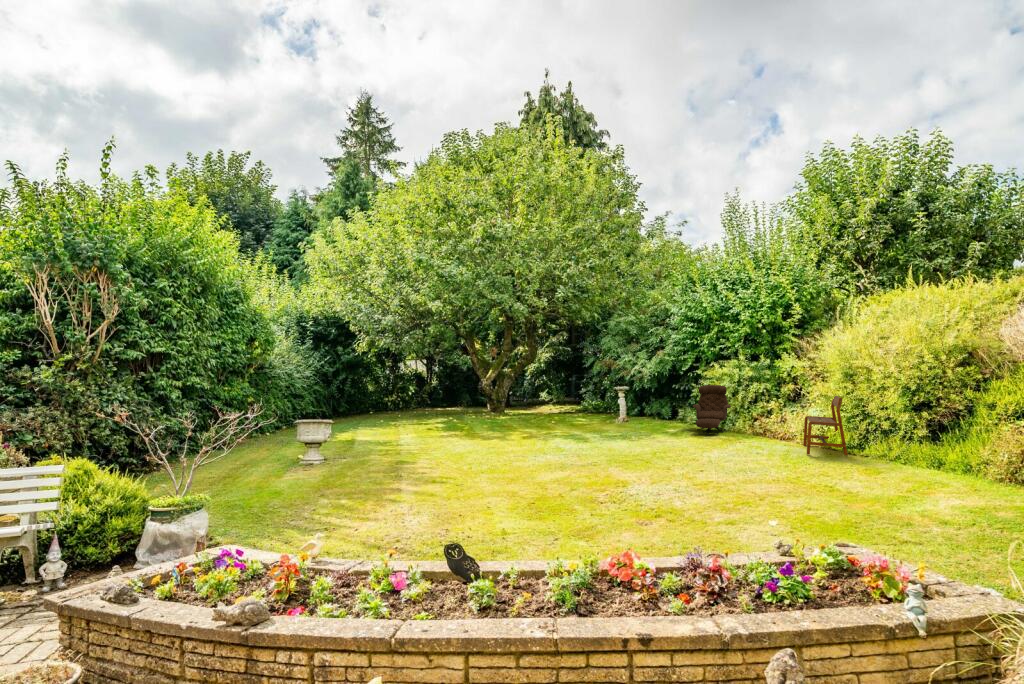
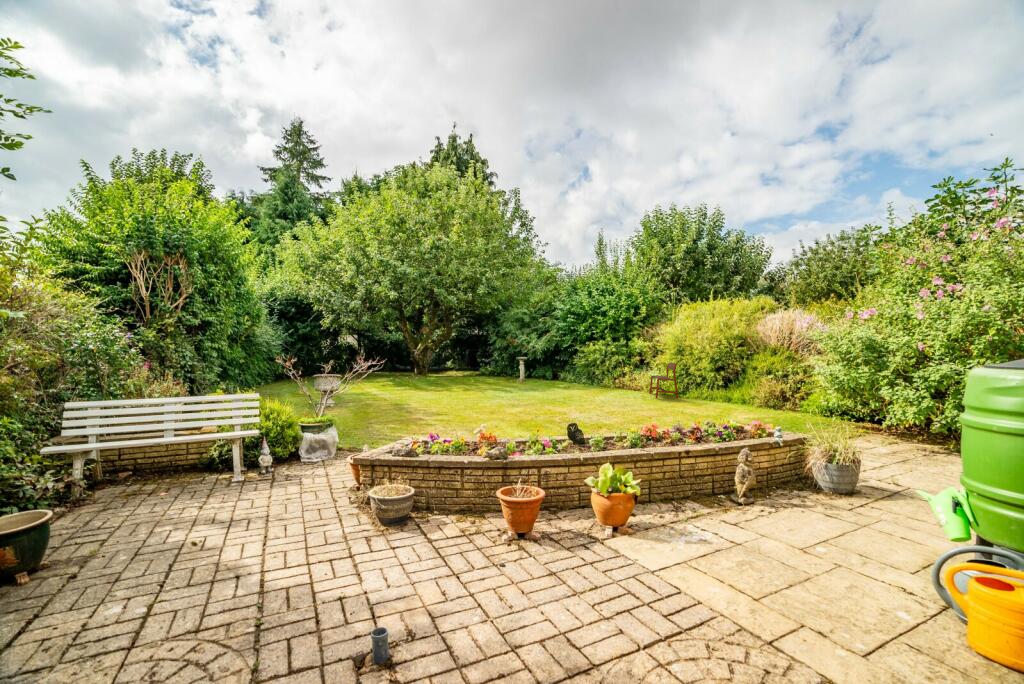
lounge chair: present [693,385,731,435] -> none [577,357,601,389]

